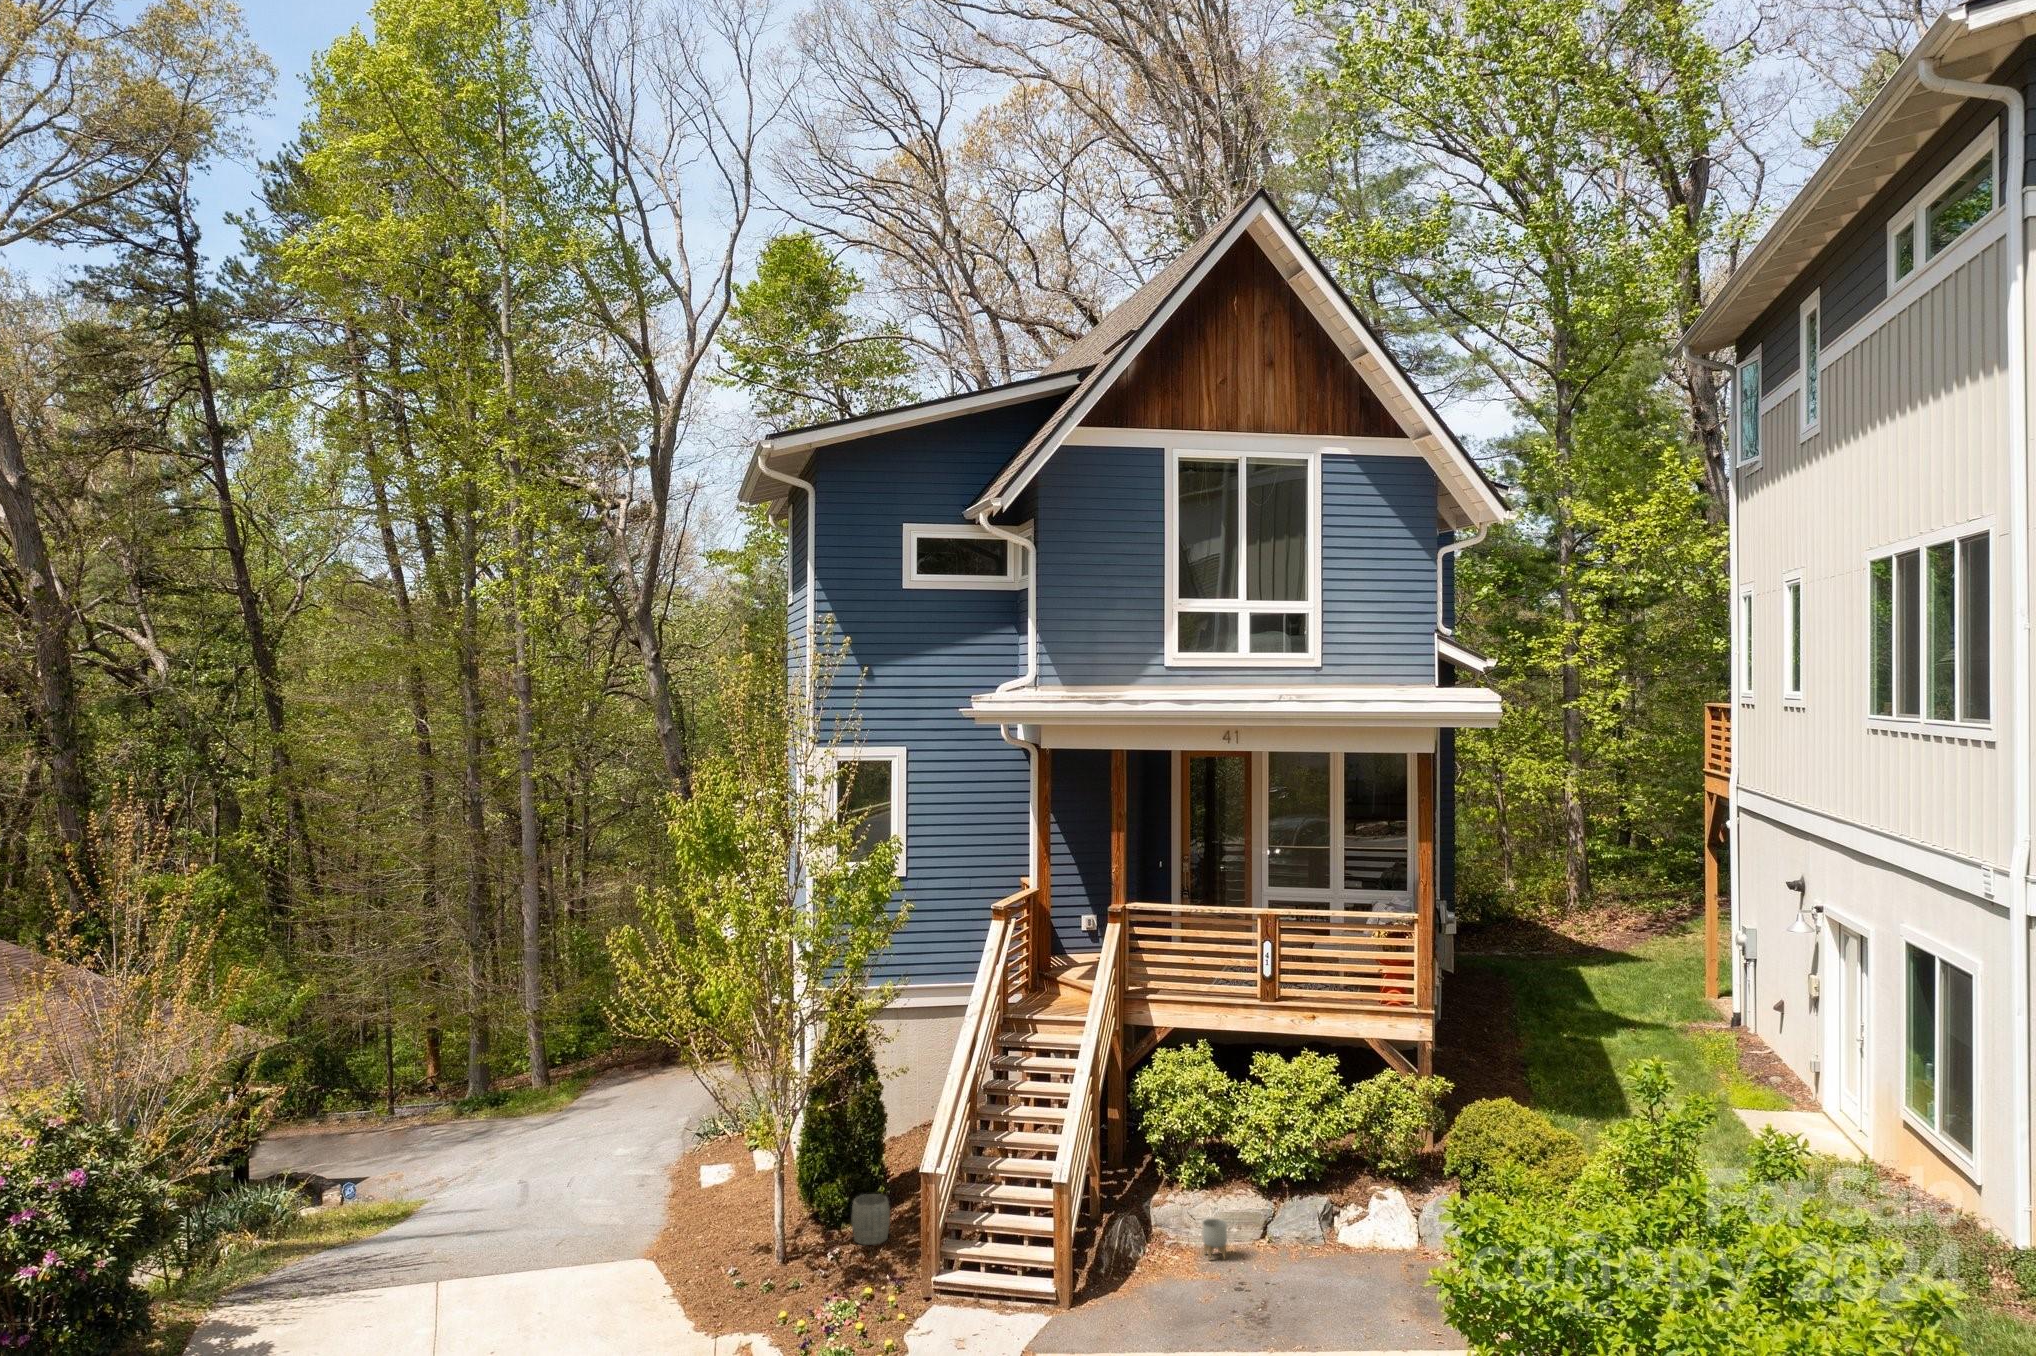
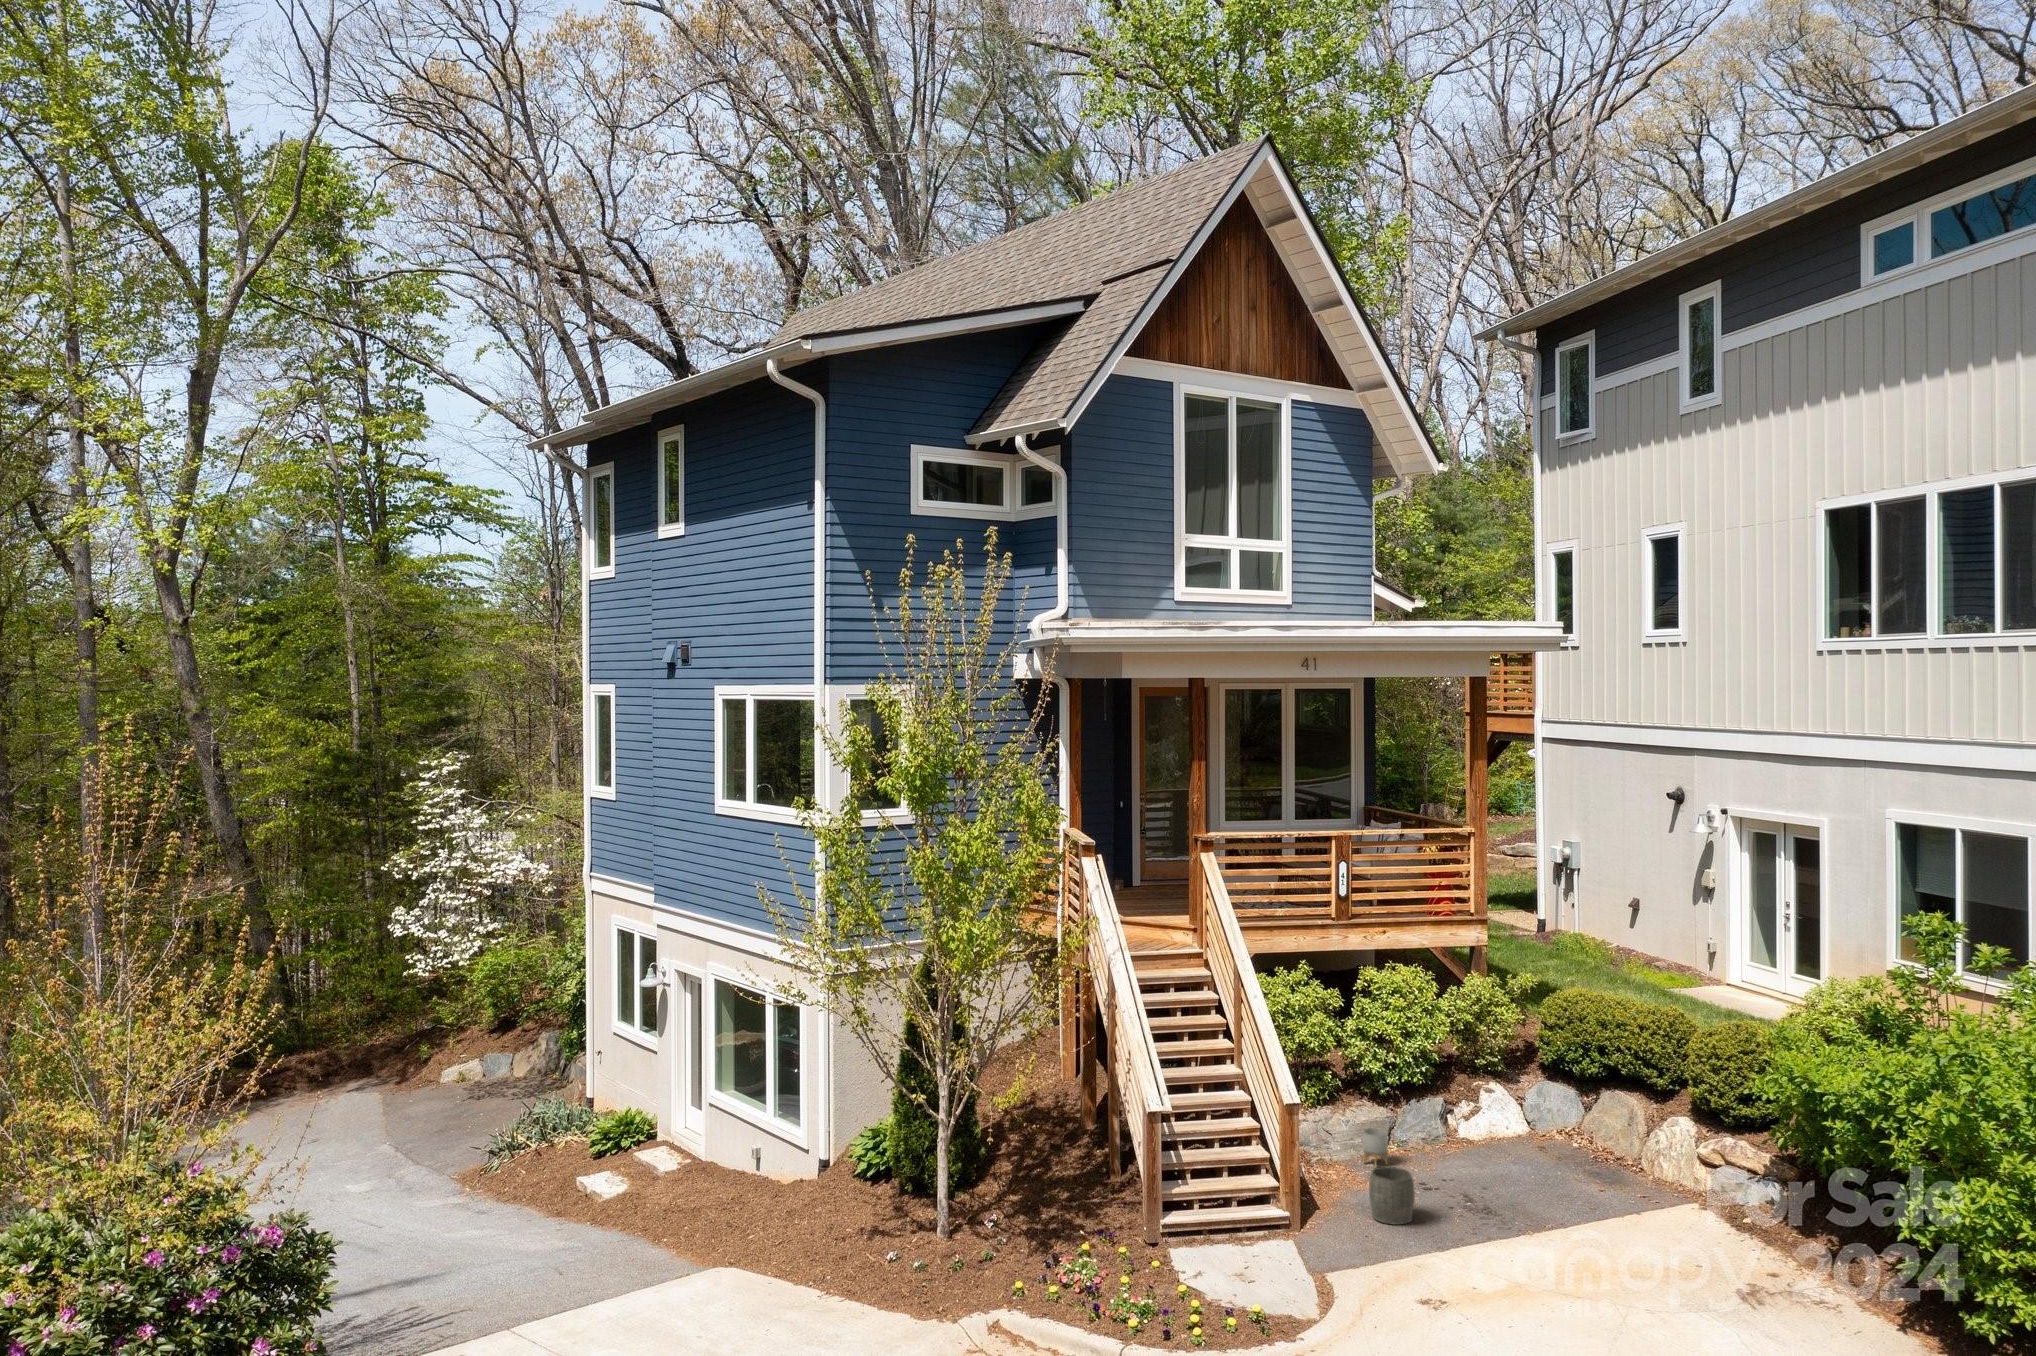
woven basket: present [852,1194,890,1245] -> present [1369,1167,1415,1225]

